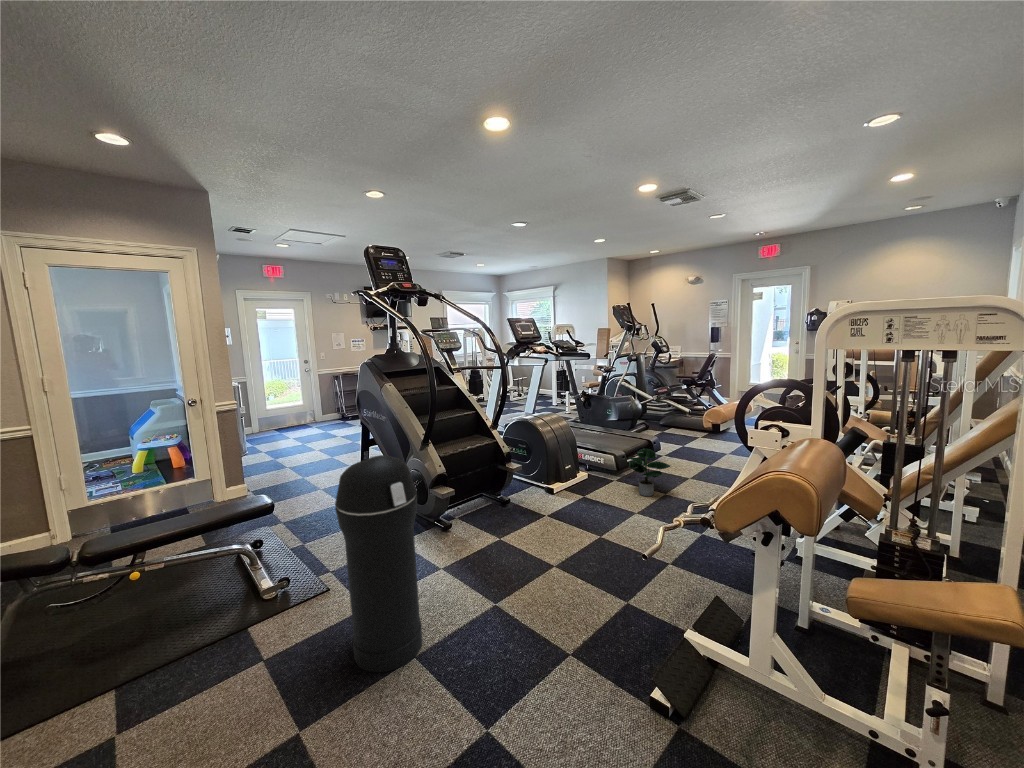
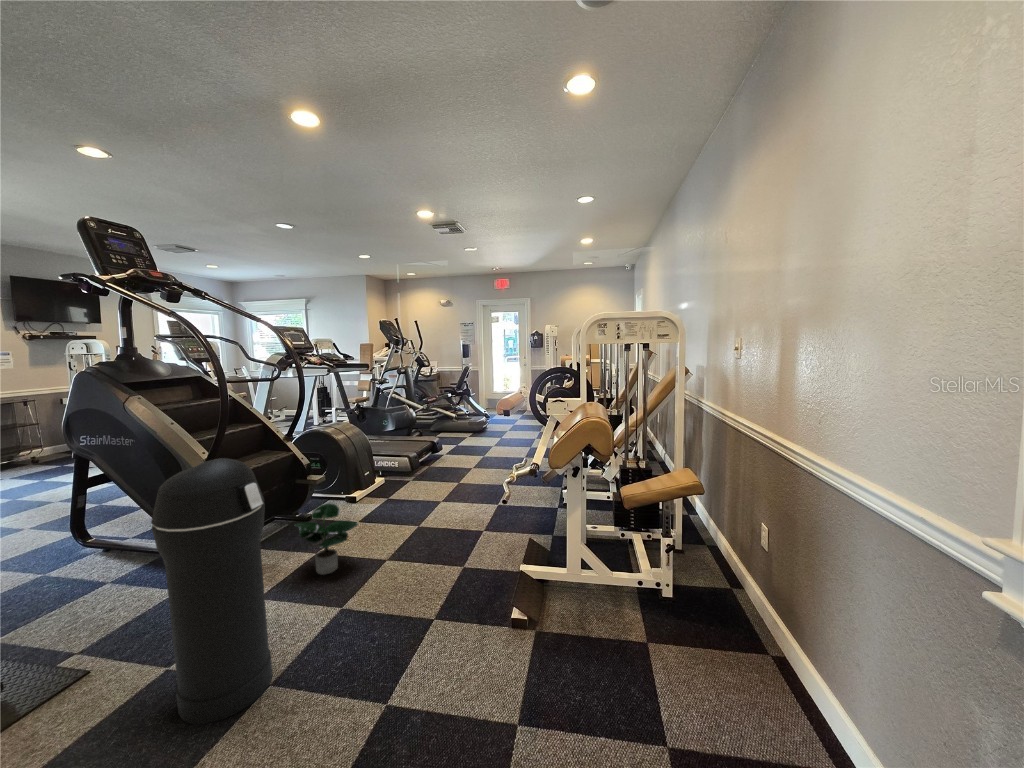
potted plant: present [629,449,670,496] -> present [295,503,358,575]

